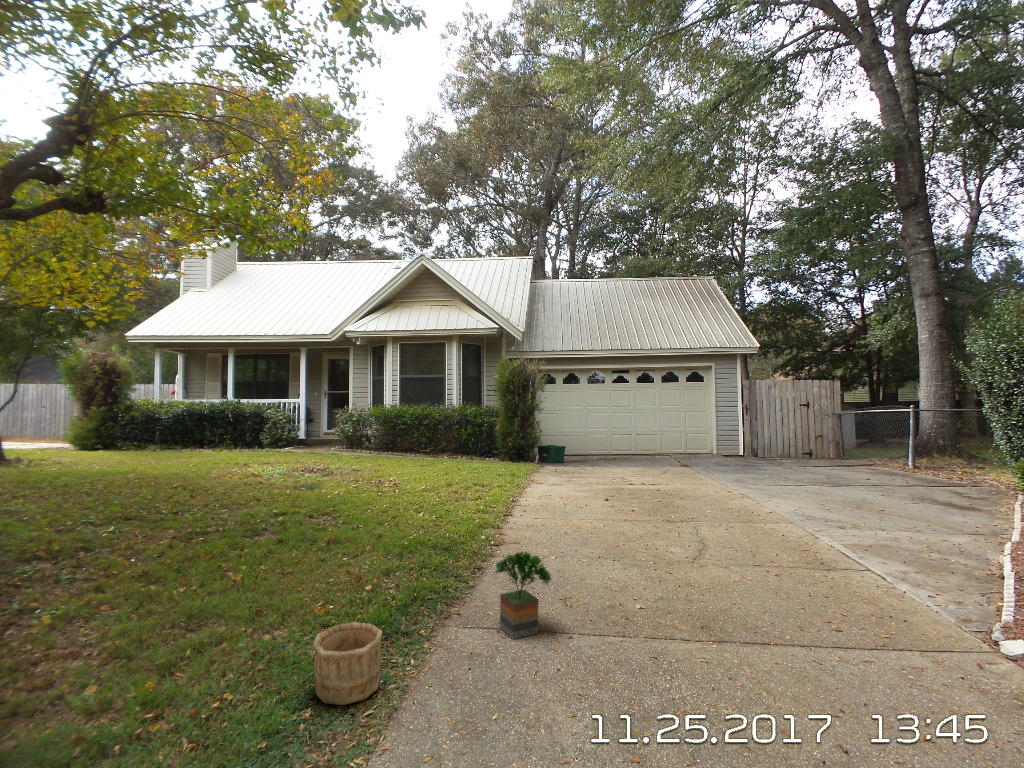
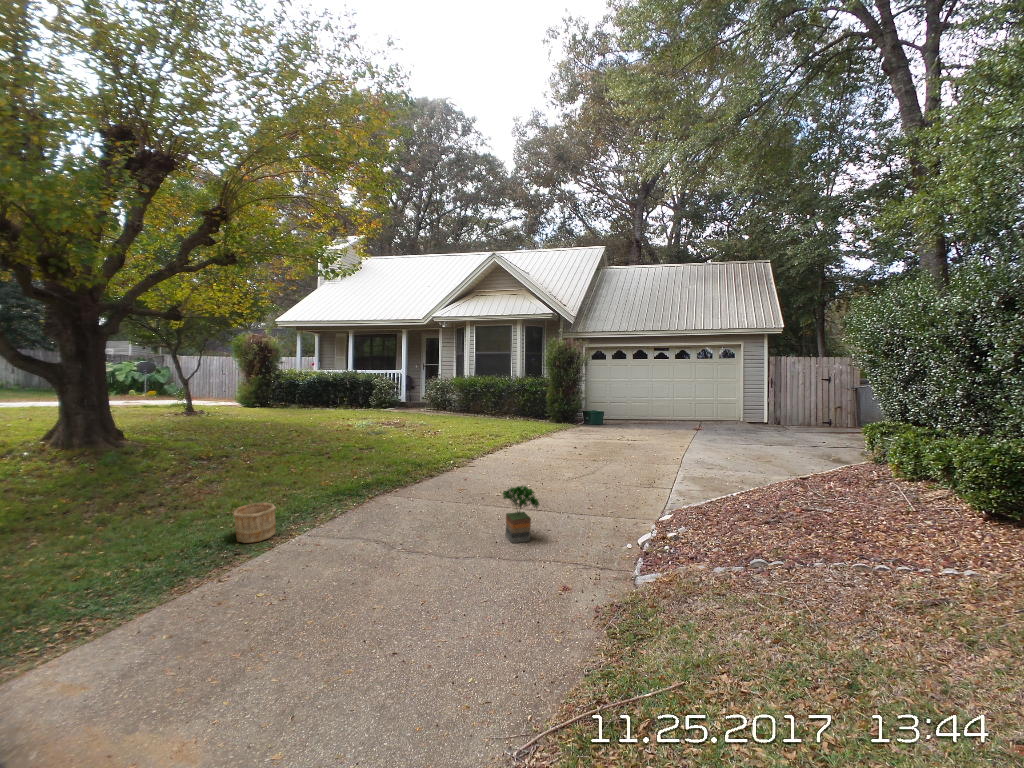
wooden bucket: present [312,622,382,705] -> present [233,502,276,543]

